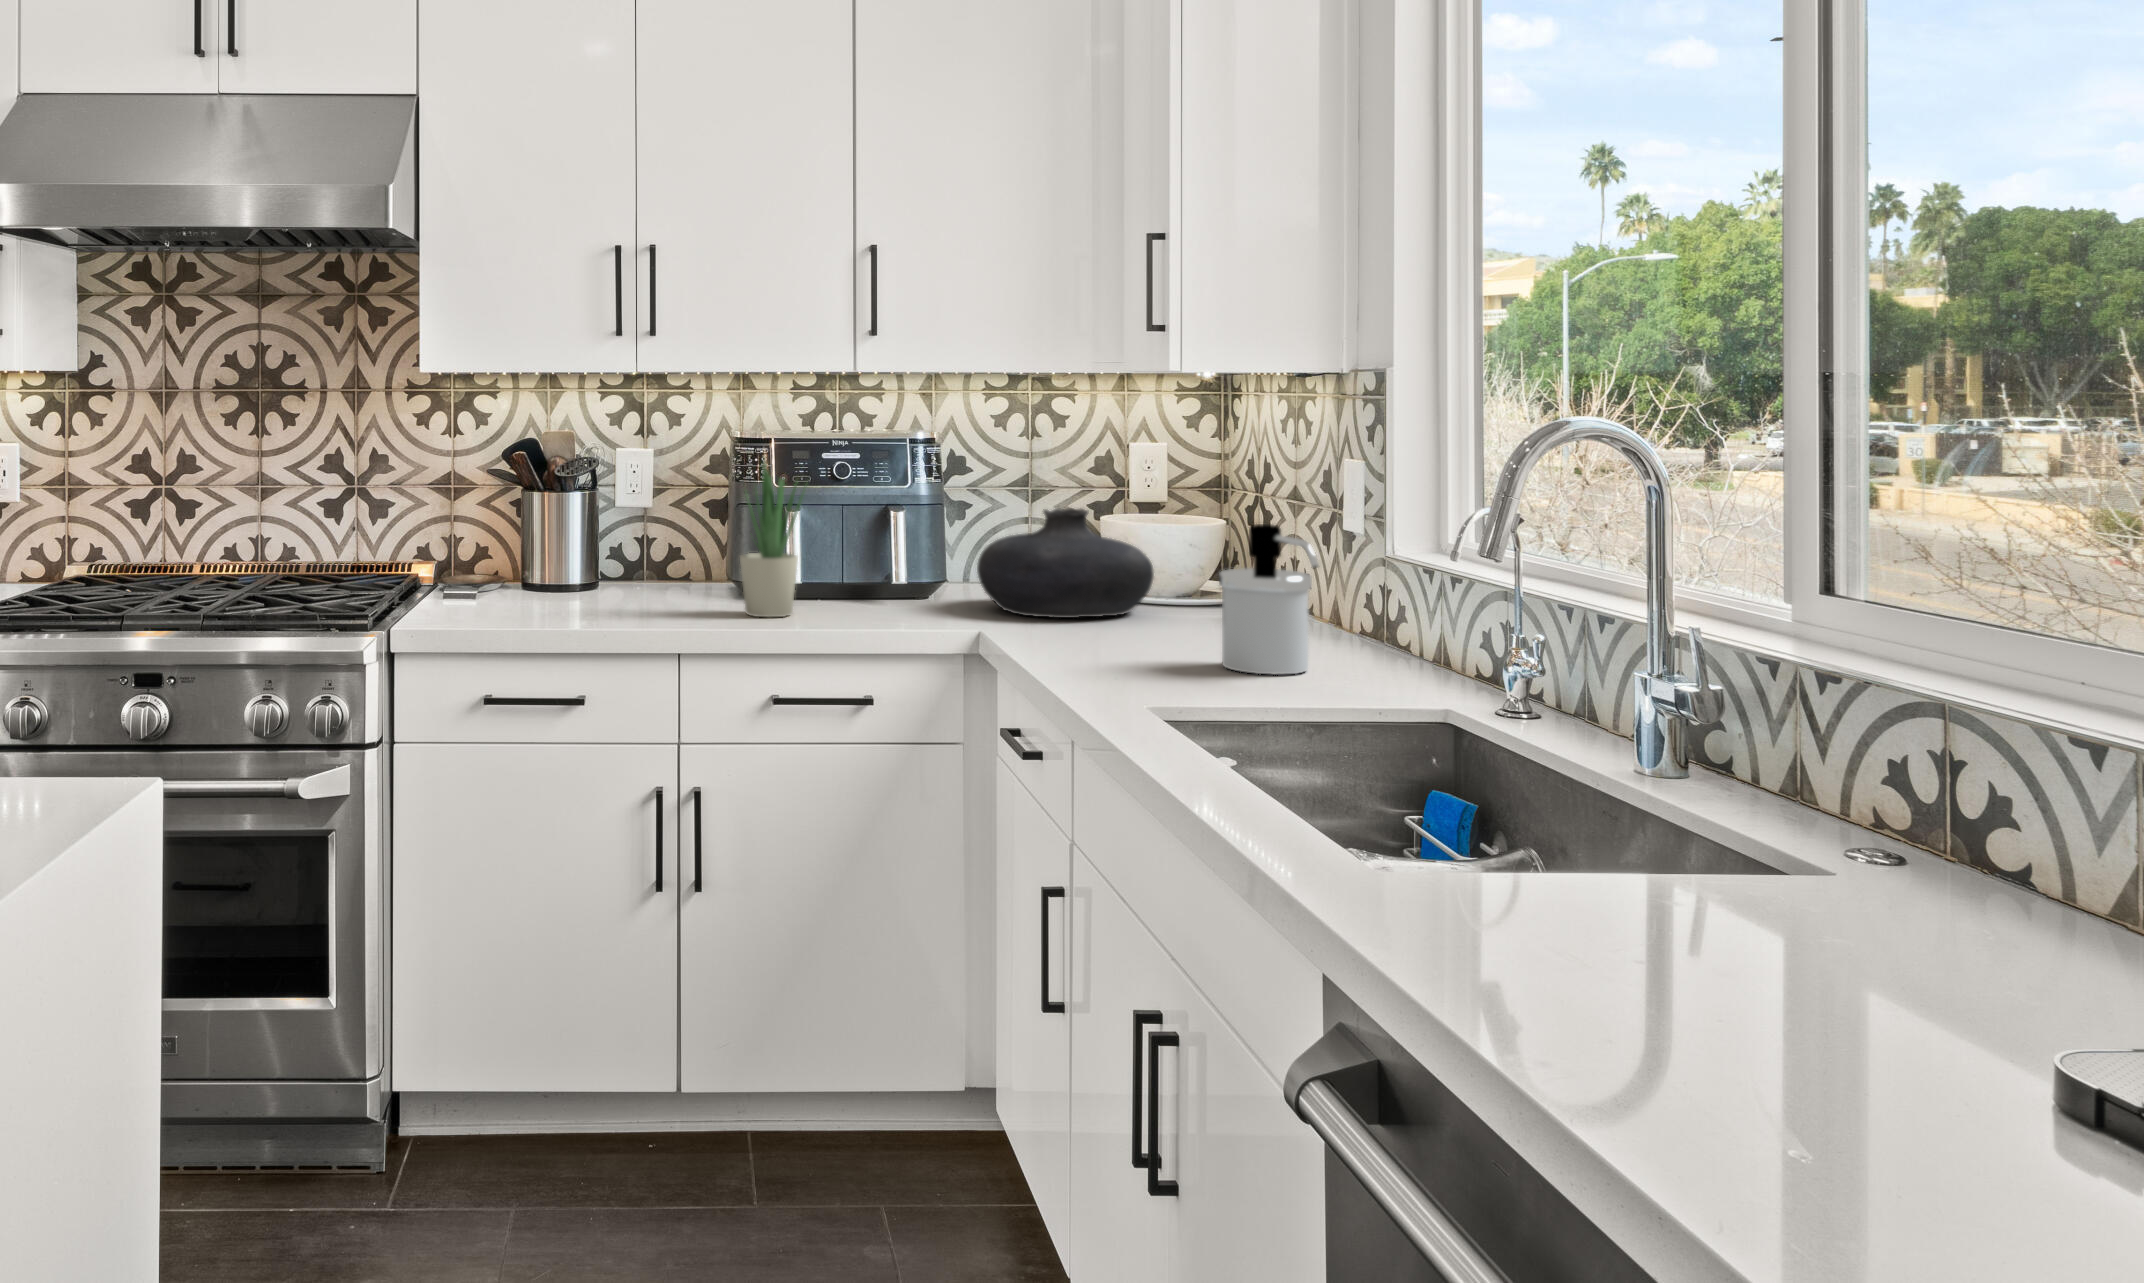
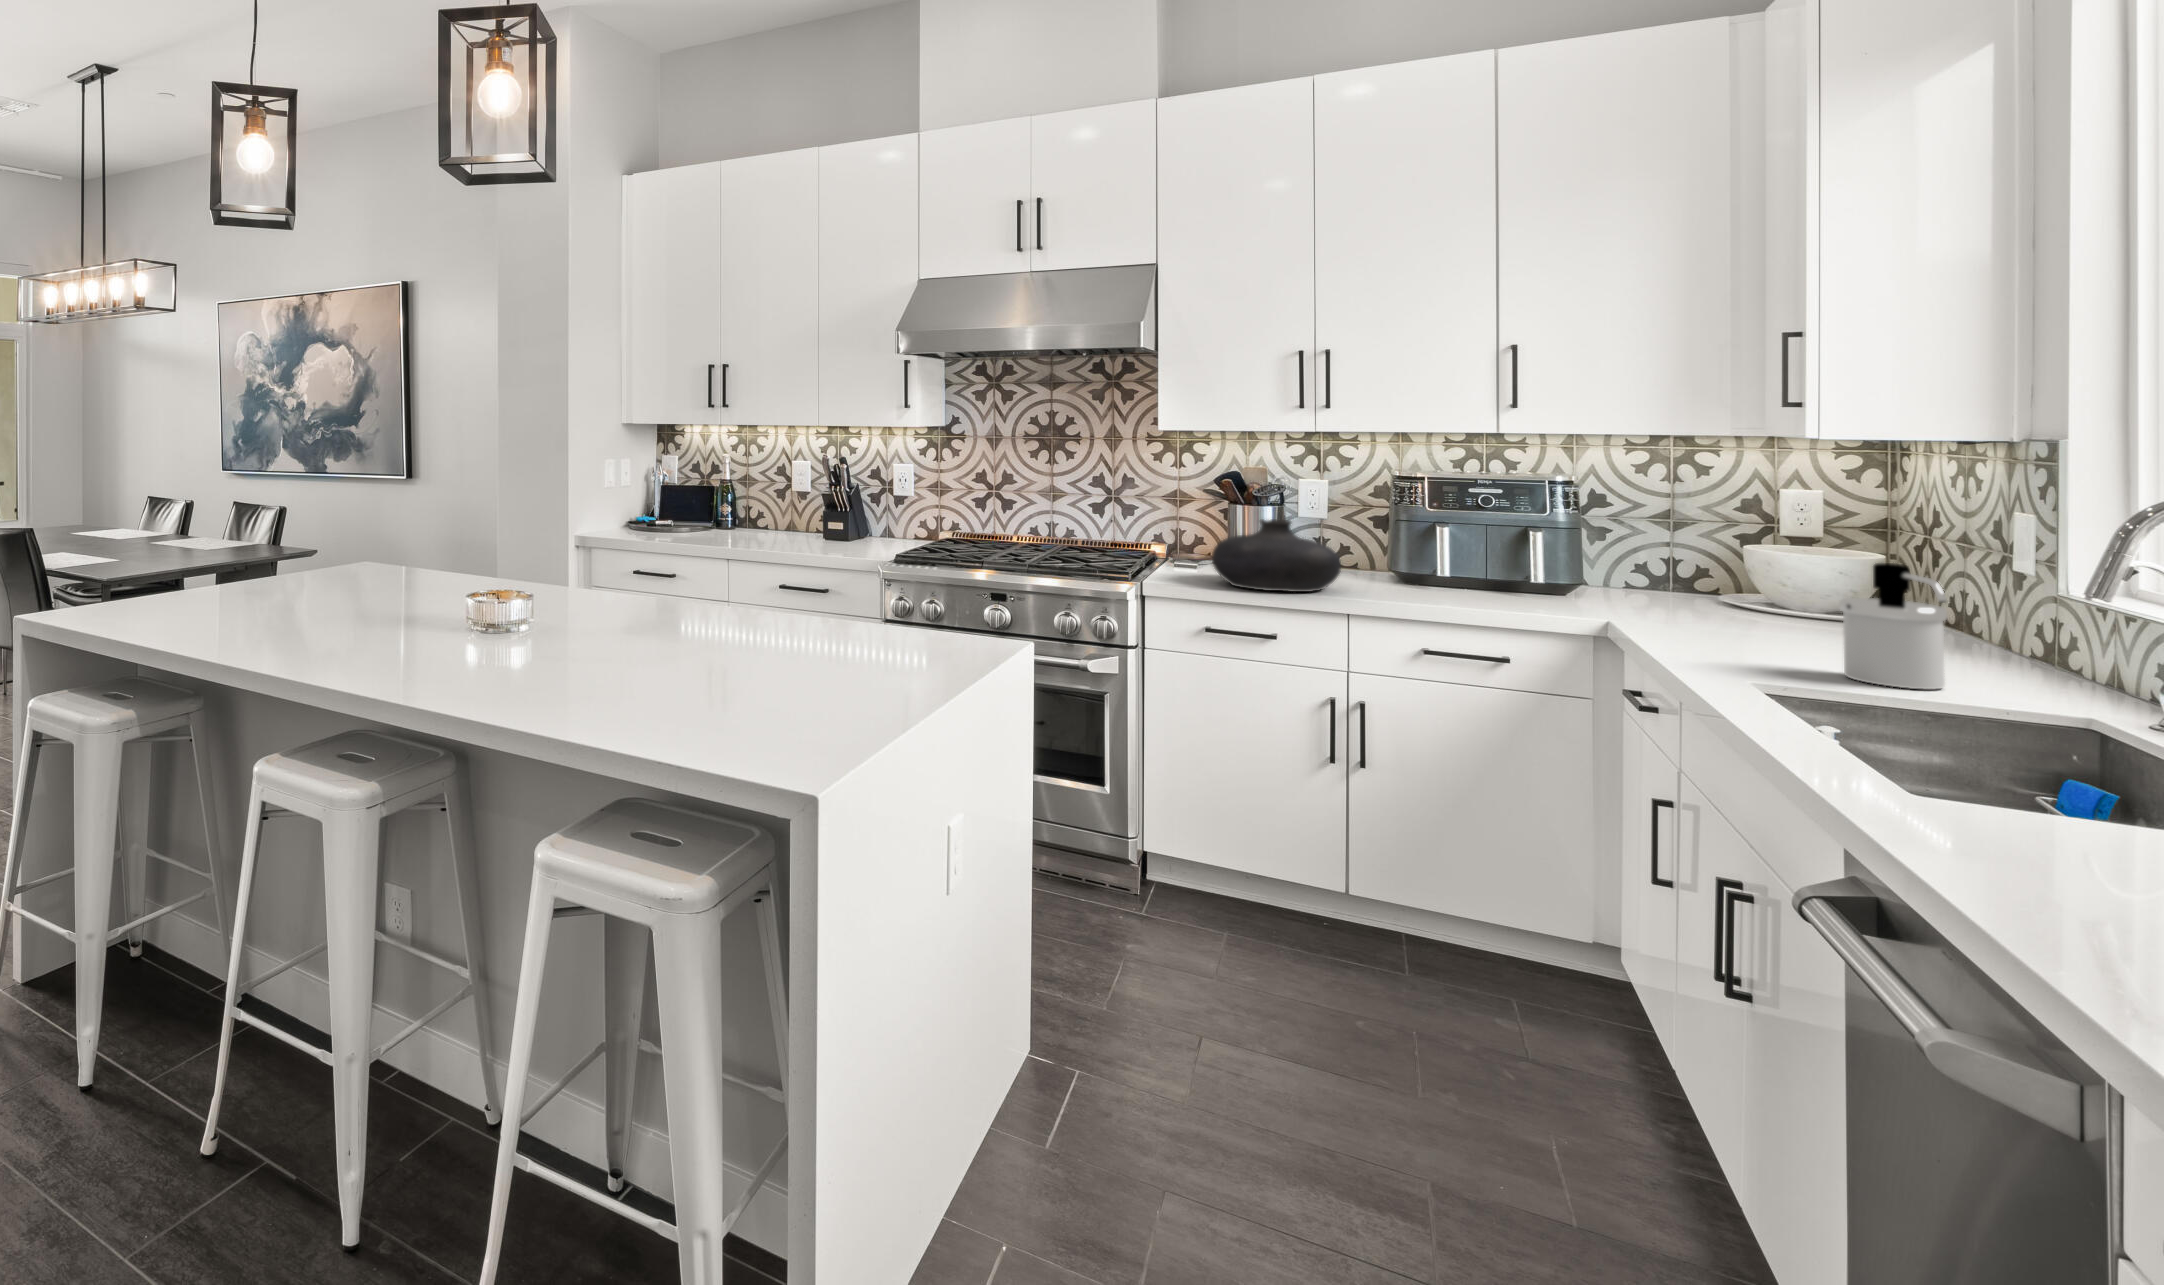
potted plant: present [740,456,804,617] -> none [1392,485,1451,603]
vase: present [977,508,1154,618] -> present [1212,519,1341,592]

